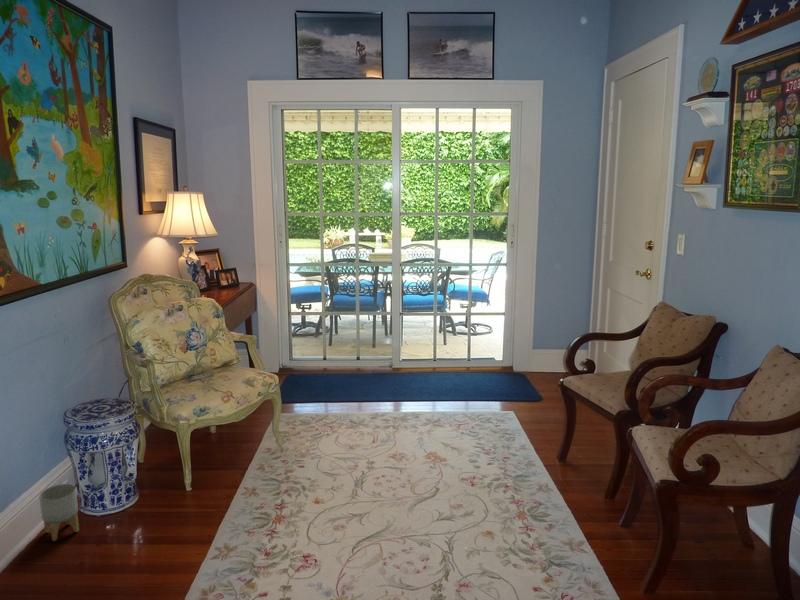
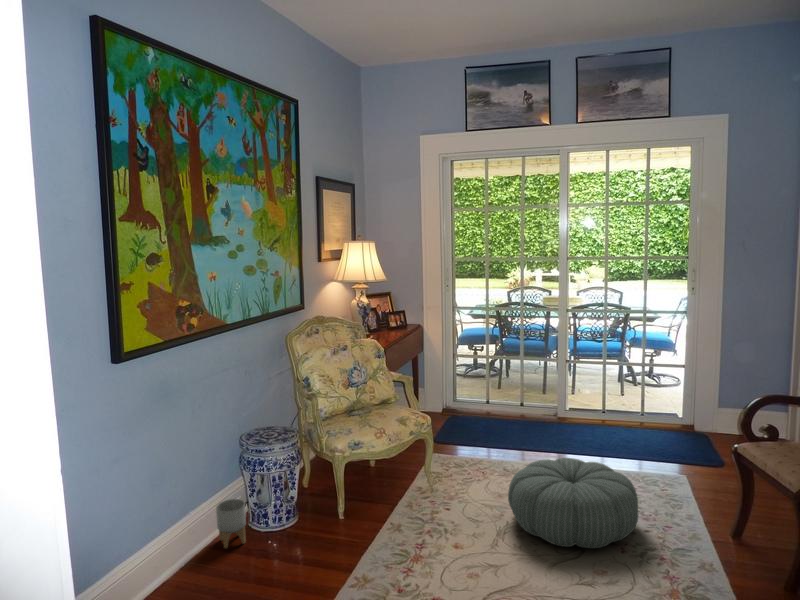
pouf: none [363,404,484,488] -> present [508,458,639,548]

